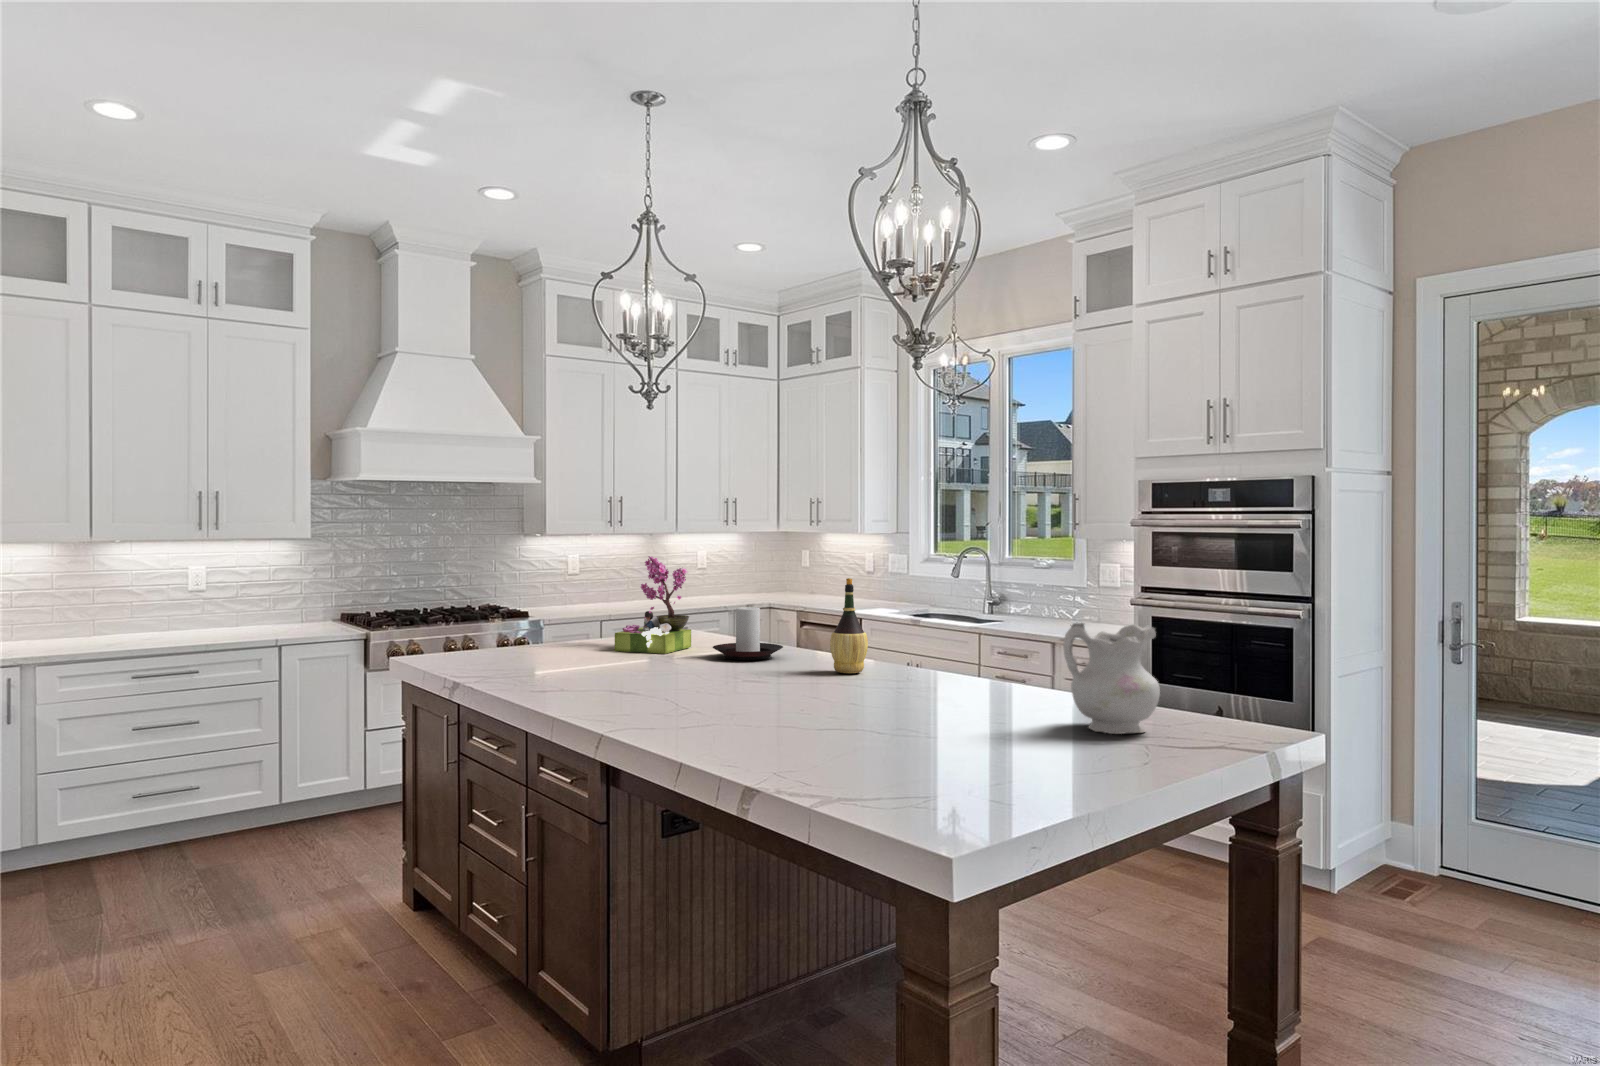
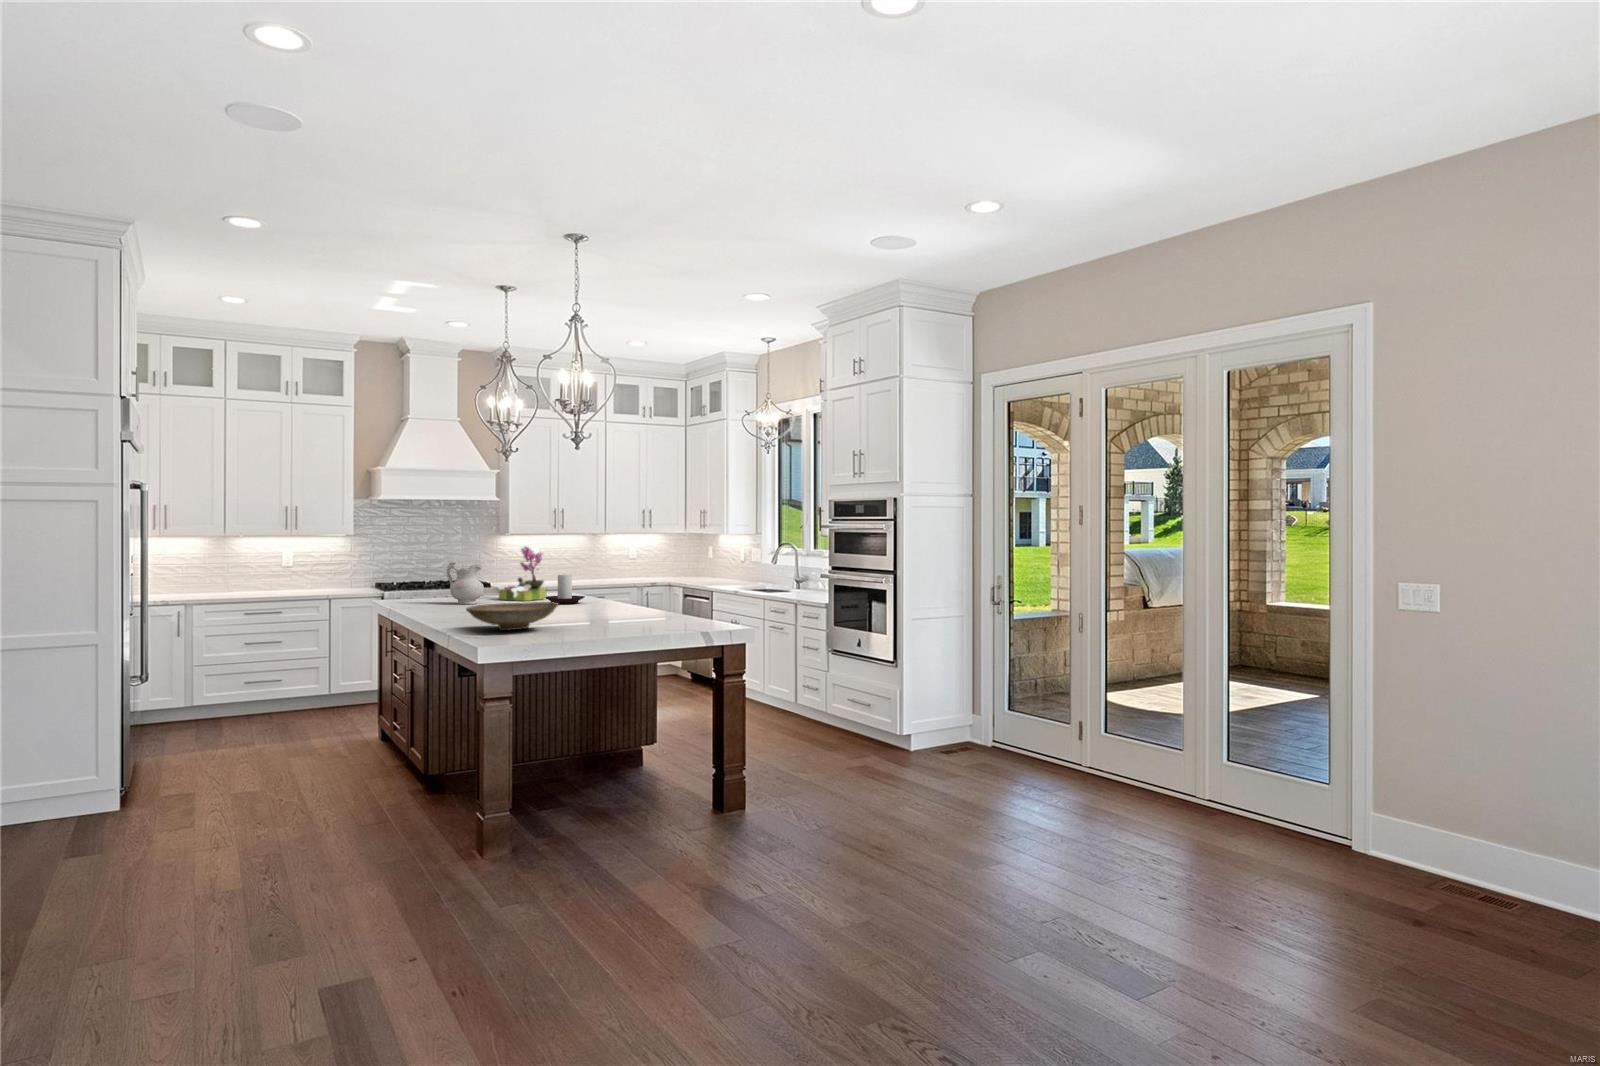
wine bottle: present [830,578,868,673] -> none [588,556,610,608]
ceramic pitcher: present [1063,622,1160,734] -> present [446,563,484,604]
decorative bowl: none [791,692,1001,771] -> present [466,602,559,630]

